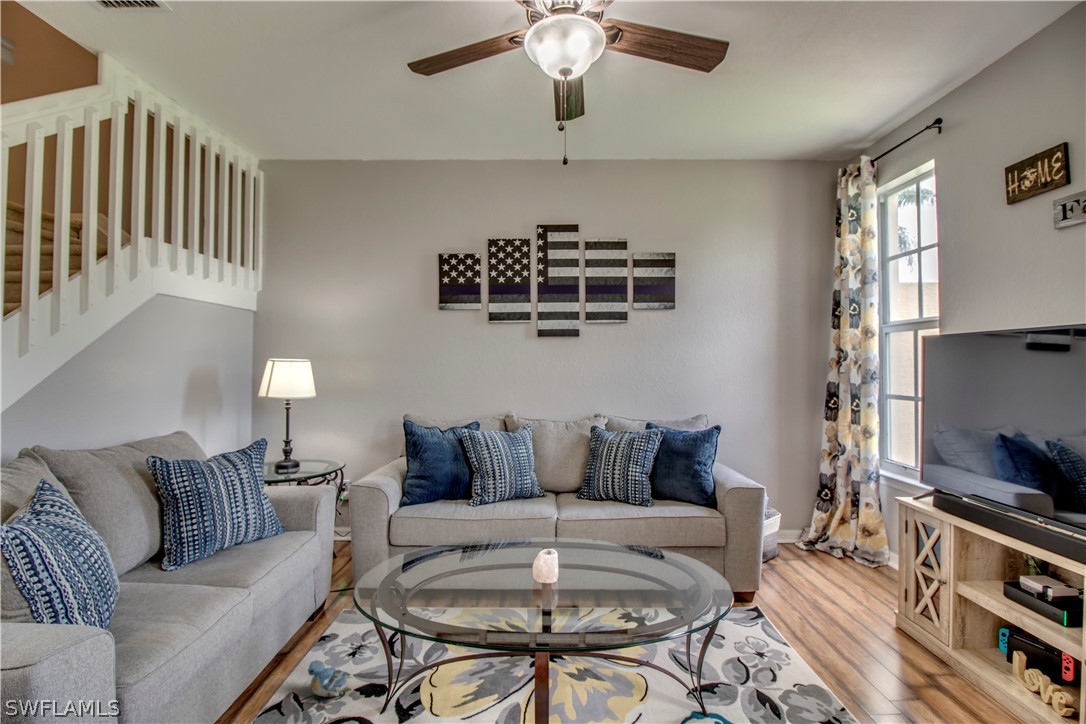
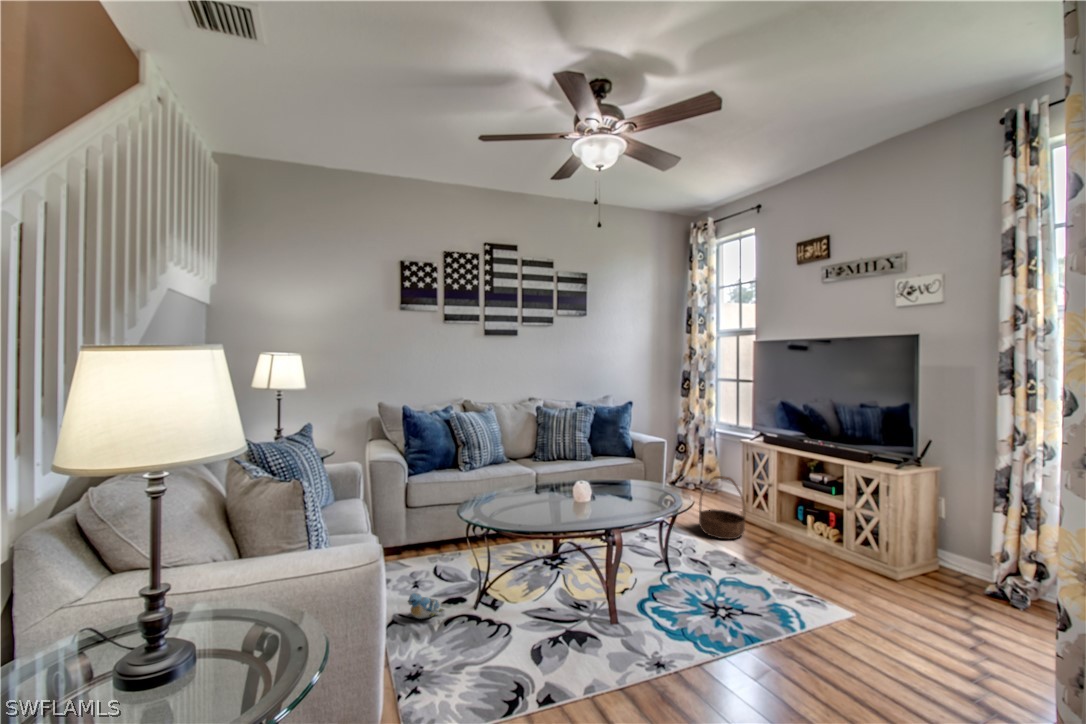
basket: none [803,549,884,659] -> present [699,476,746,539]

